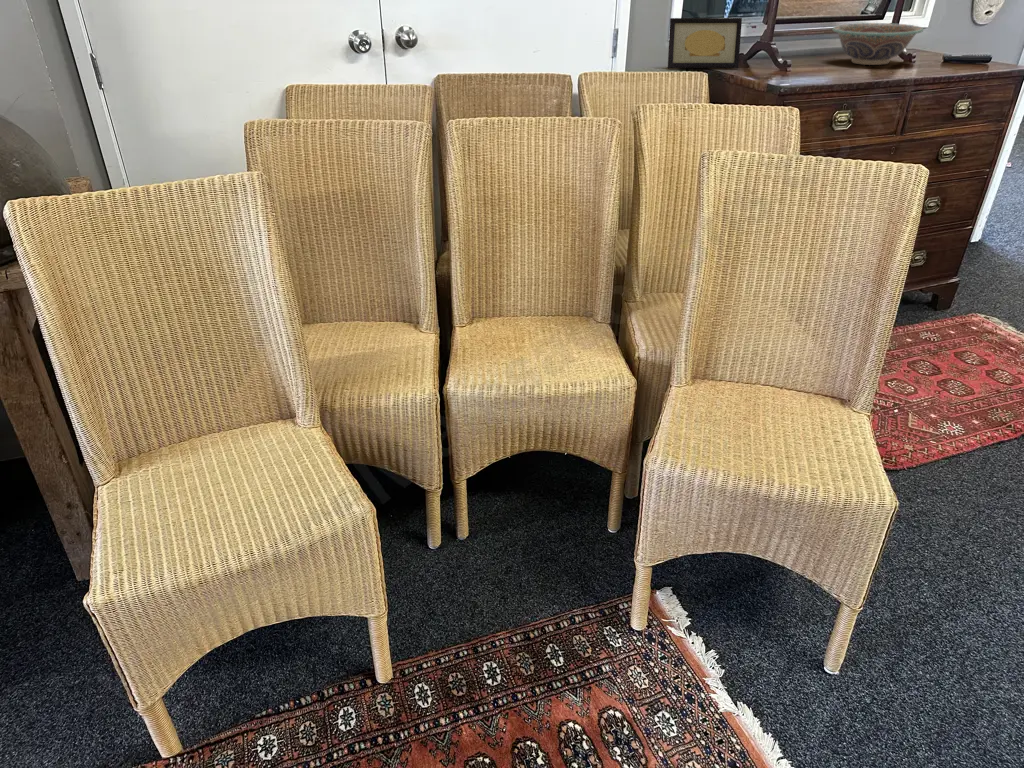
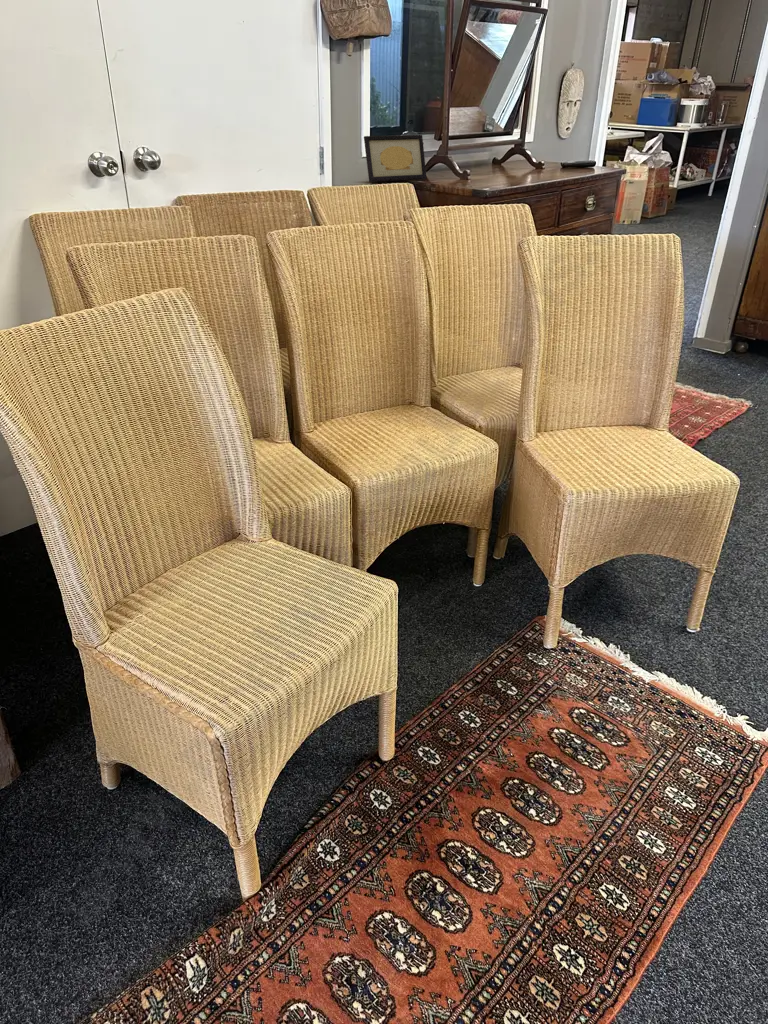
decorative bowl: present [833,23,923,65] -> none [482,138,552,172]

